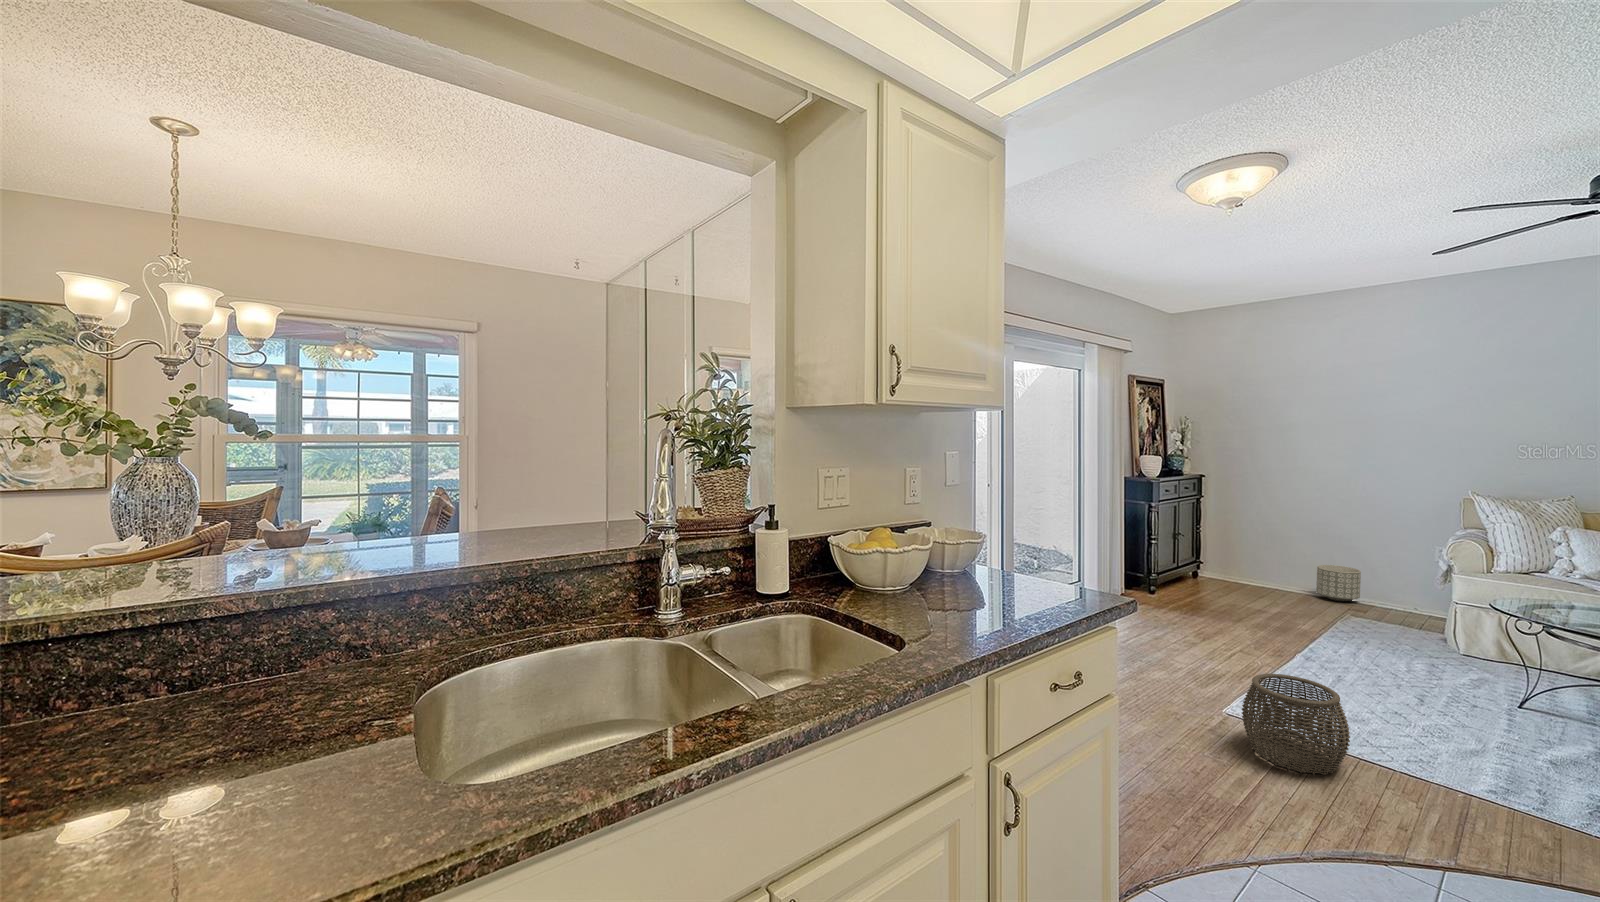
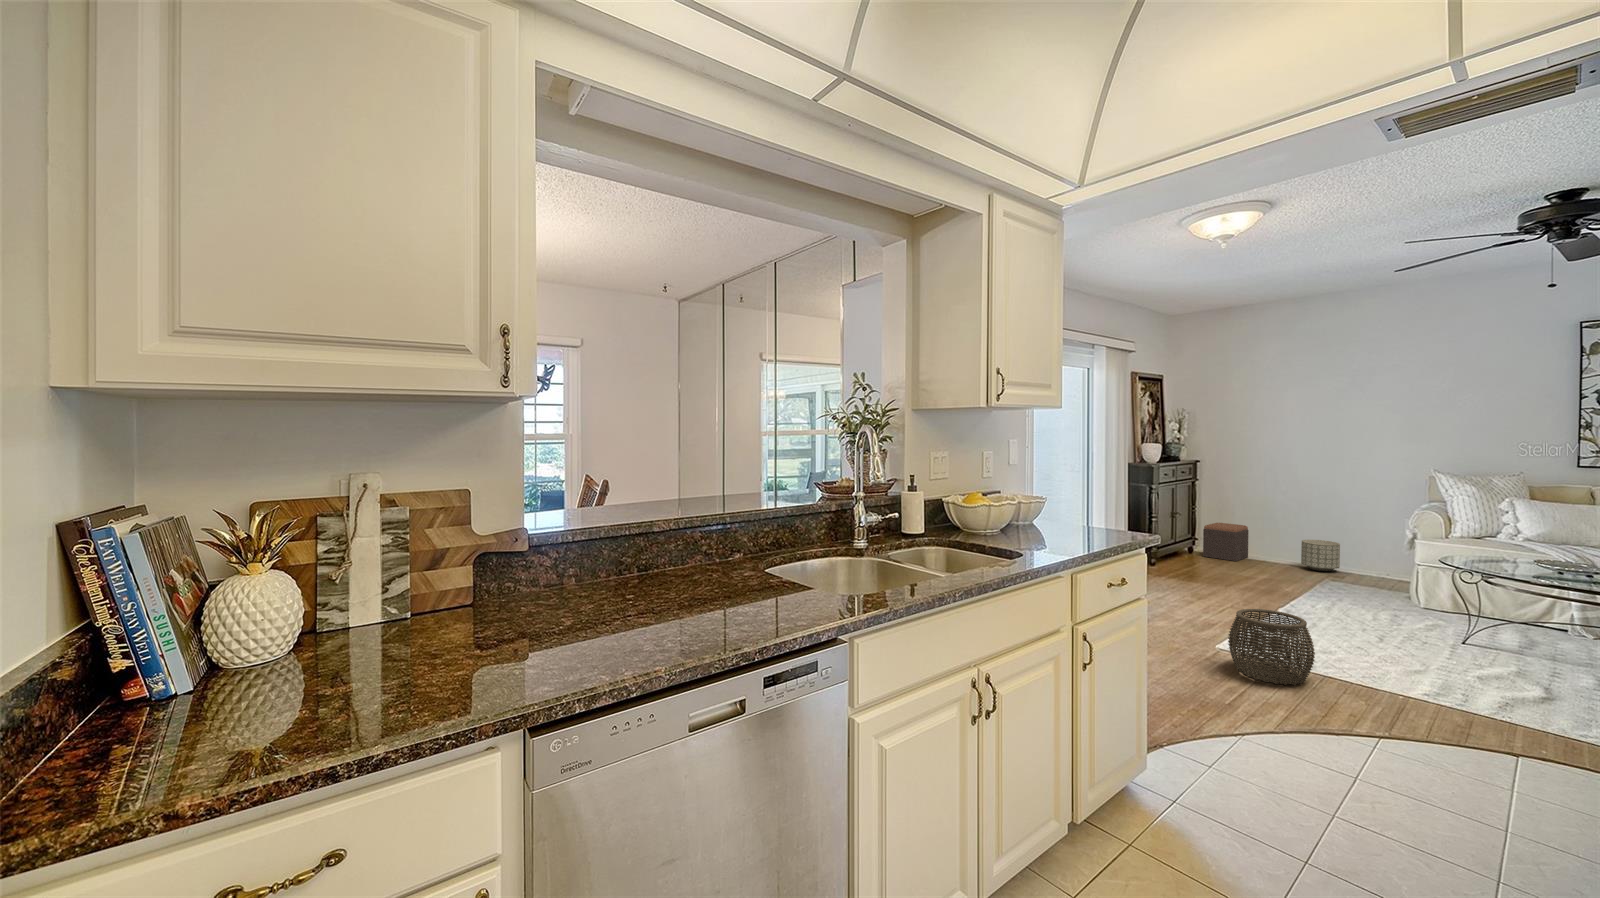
footstool: none [1206,542,1257,587] -> present [1203,523,1248,561]

